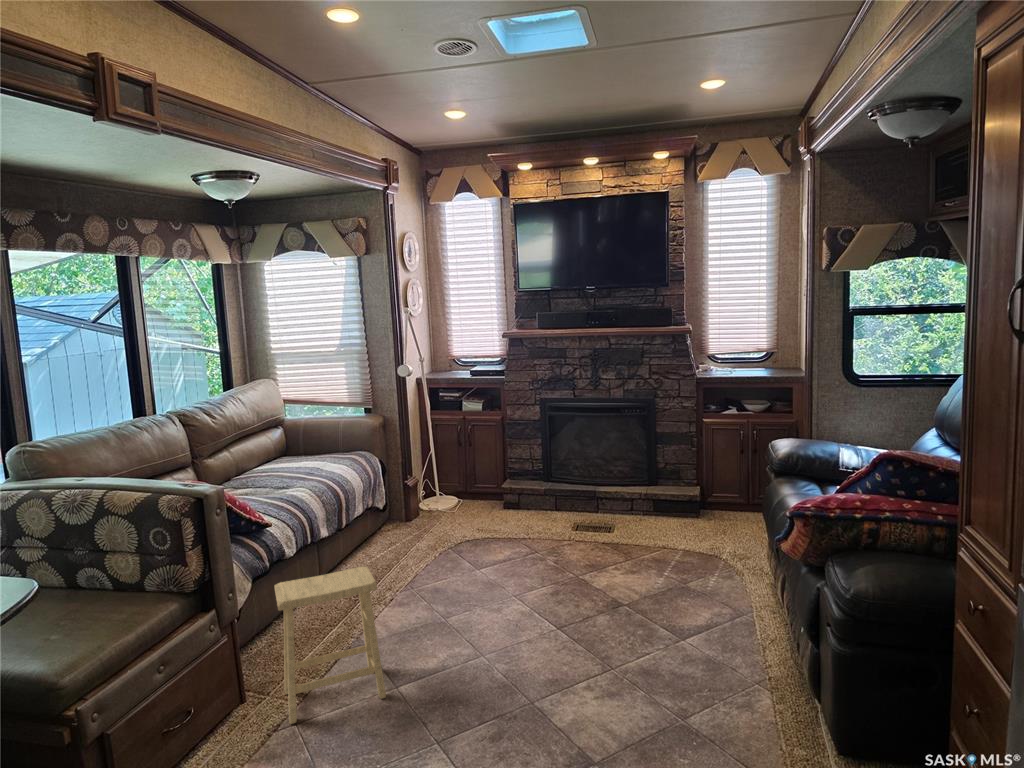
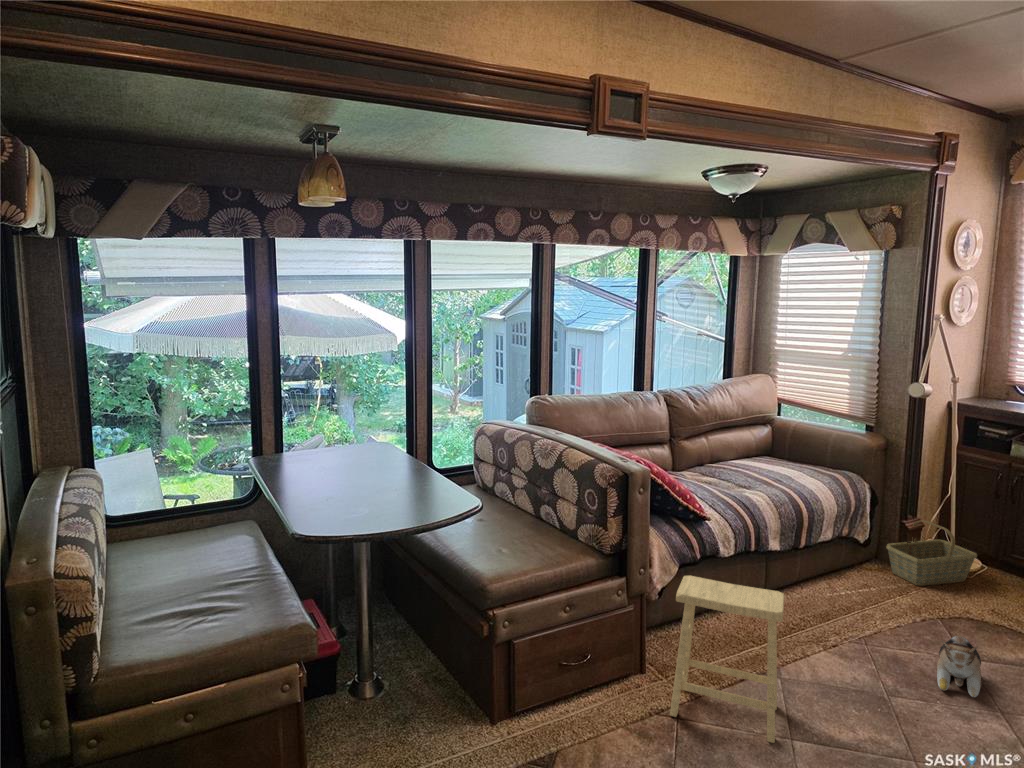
basket: none [400,477,459,531] -> present [886,520,977,586]
plush toy: none [466,552,496,599] -> present [937,635,983,697]

